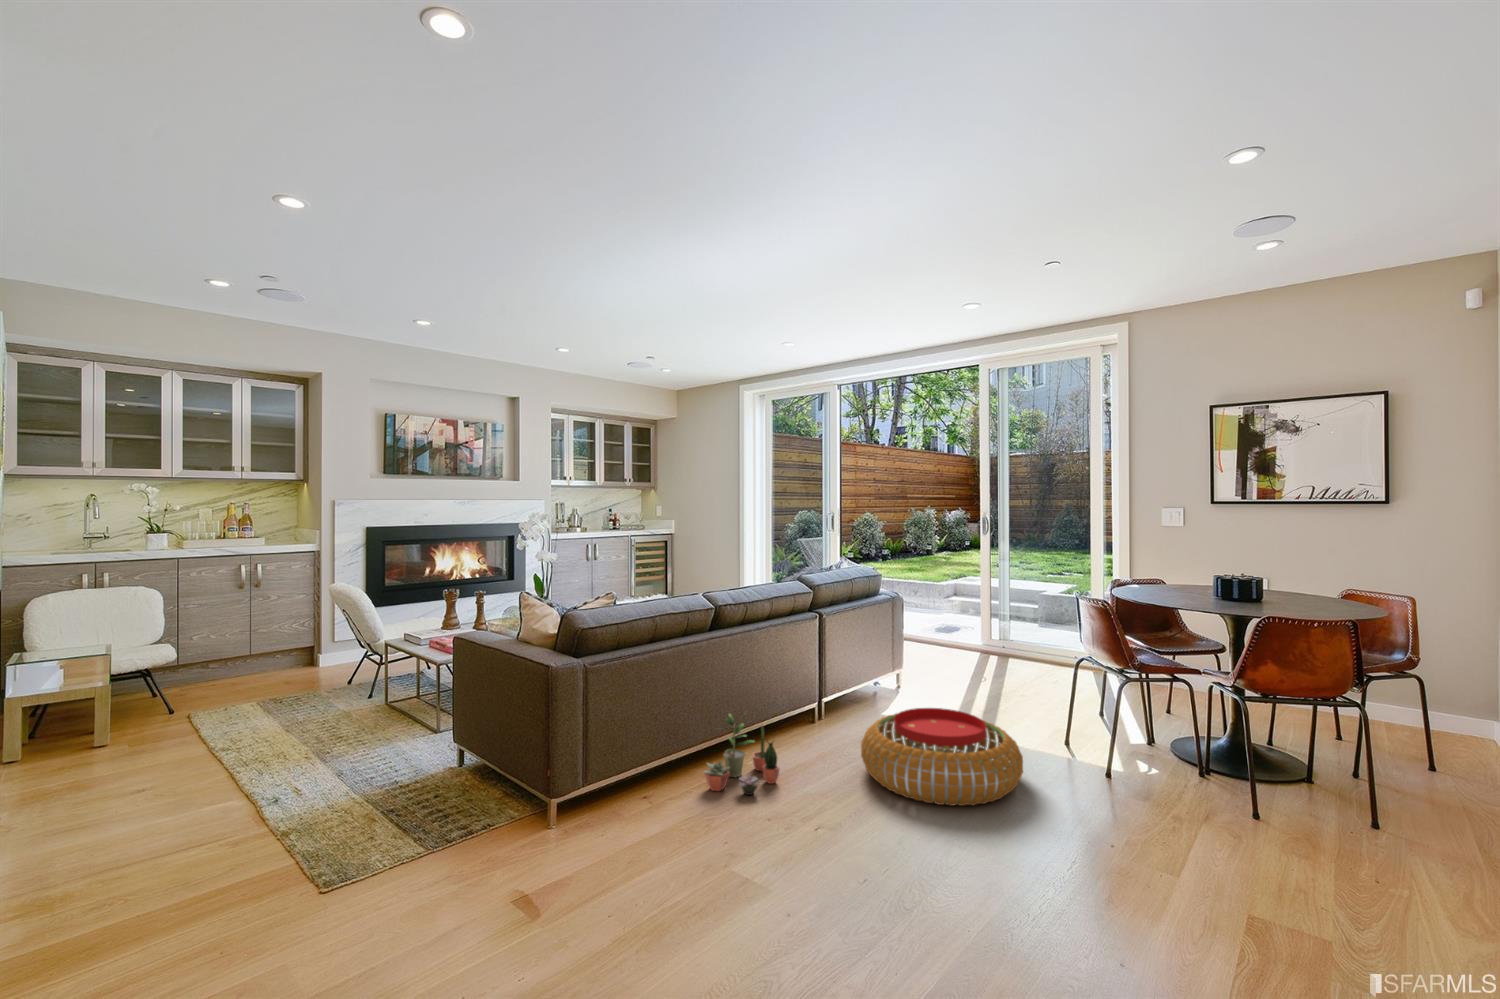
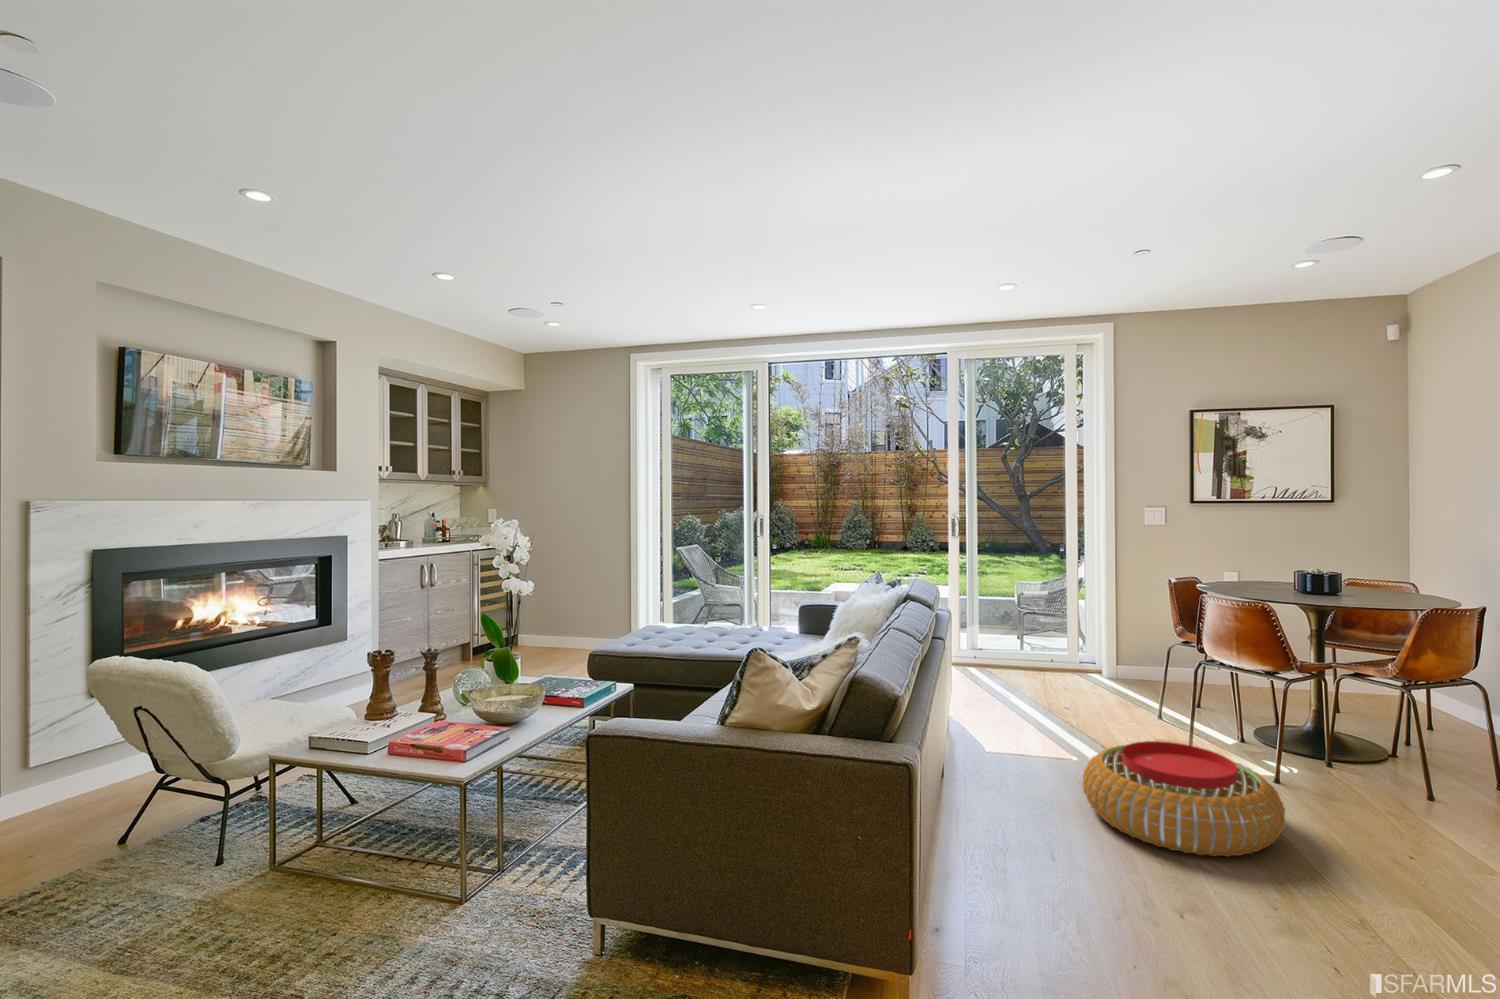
potted plant: present [704,714,779,795] -> none [974,788,1075,904]

